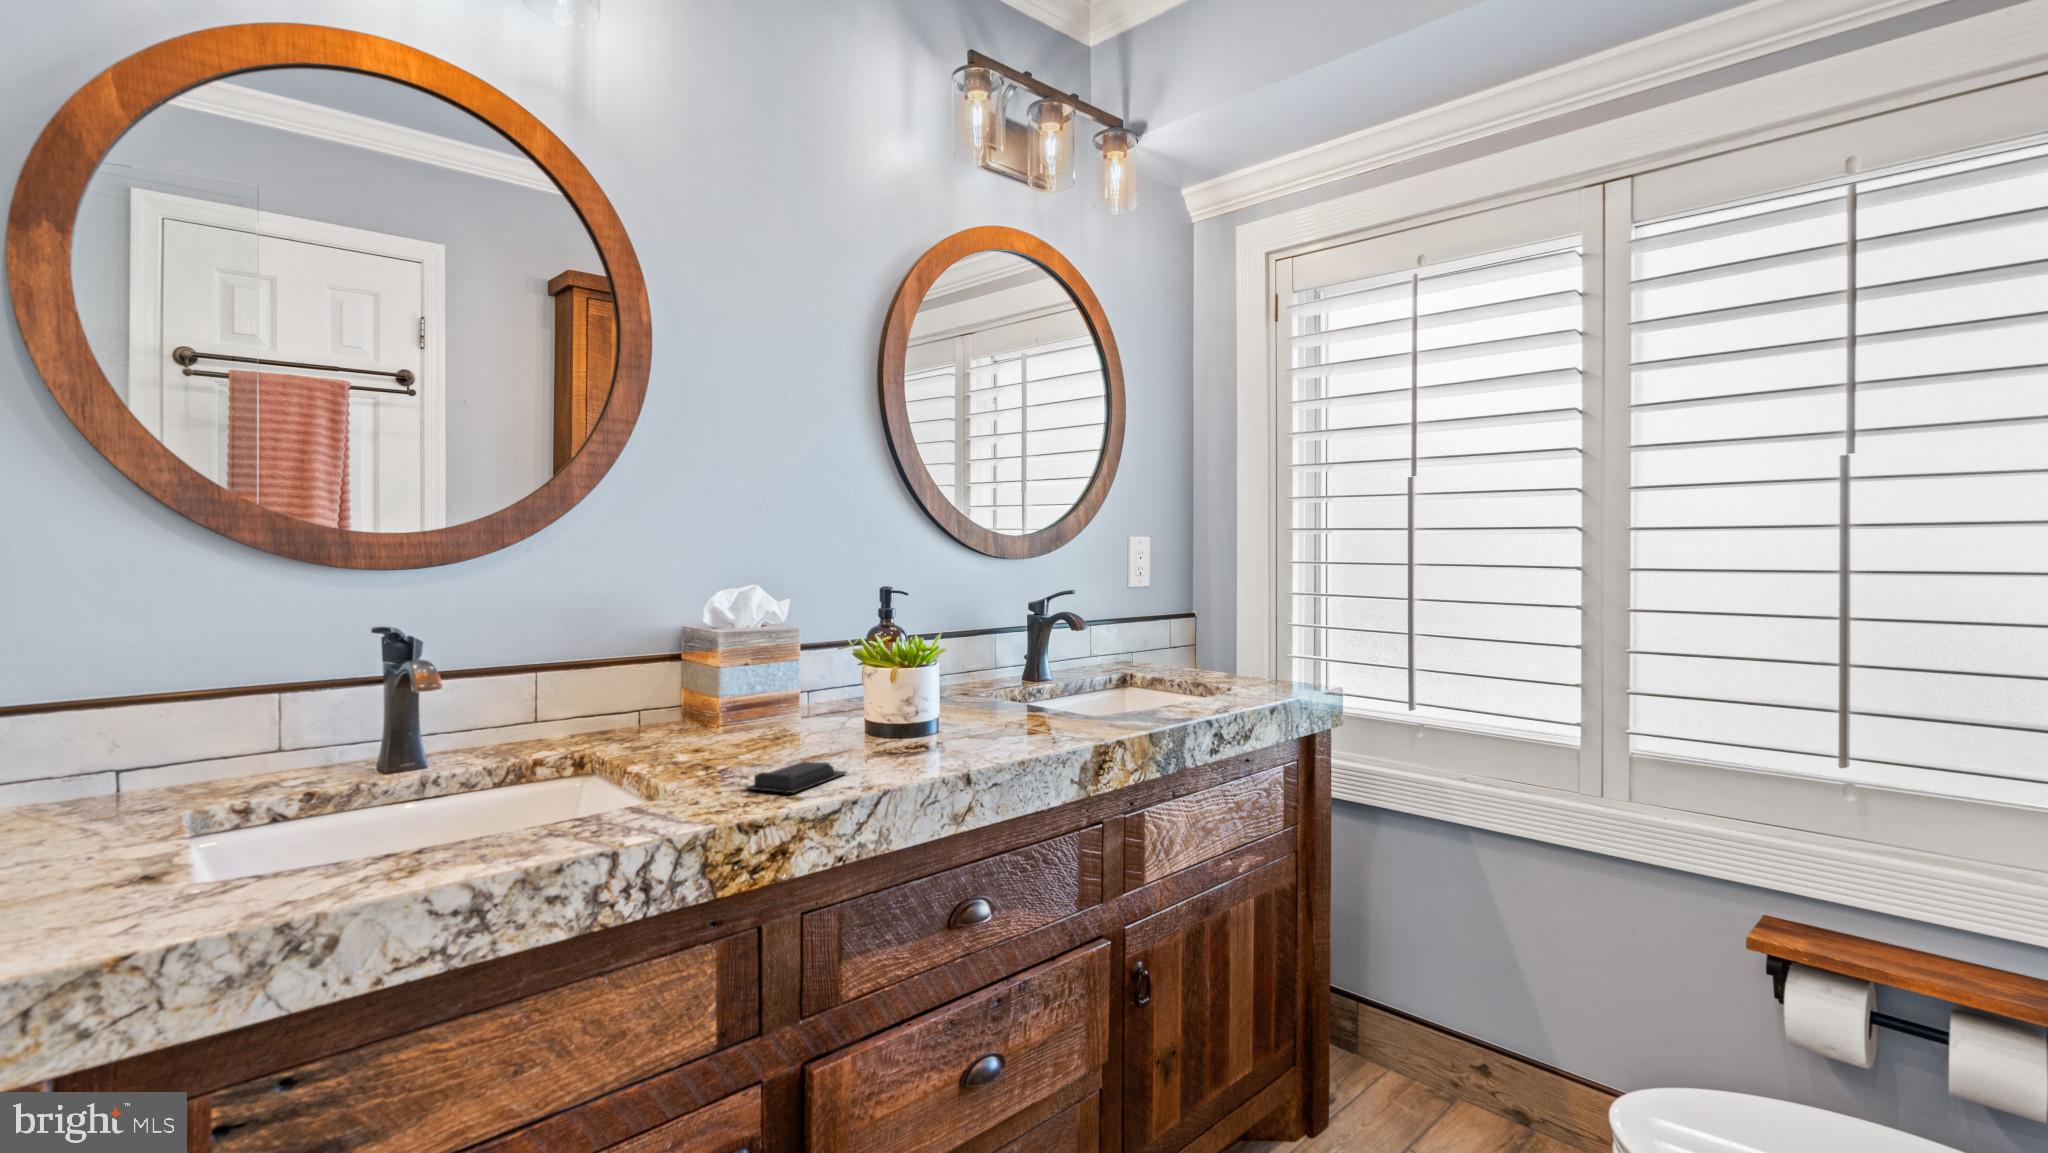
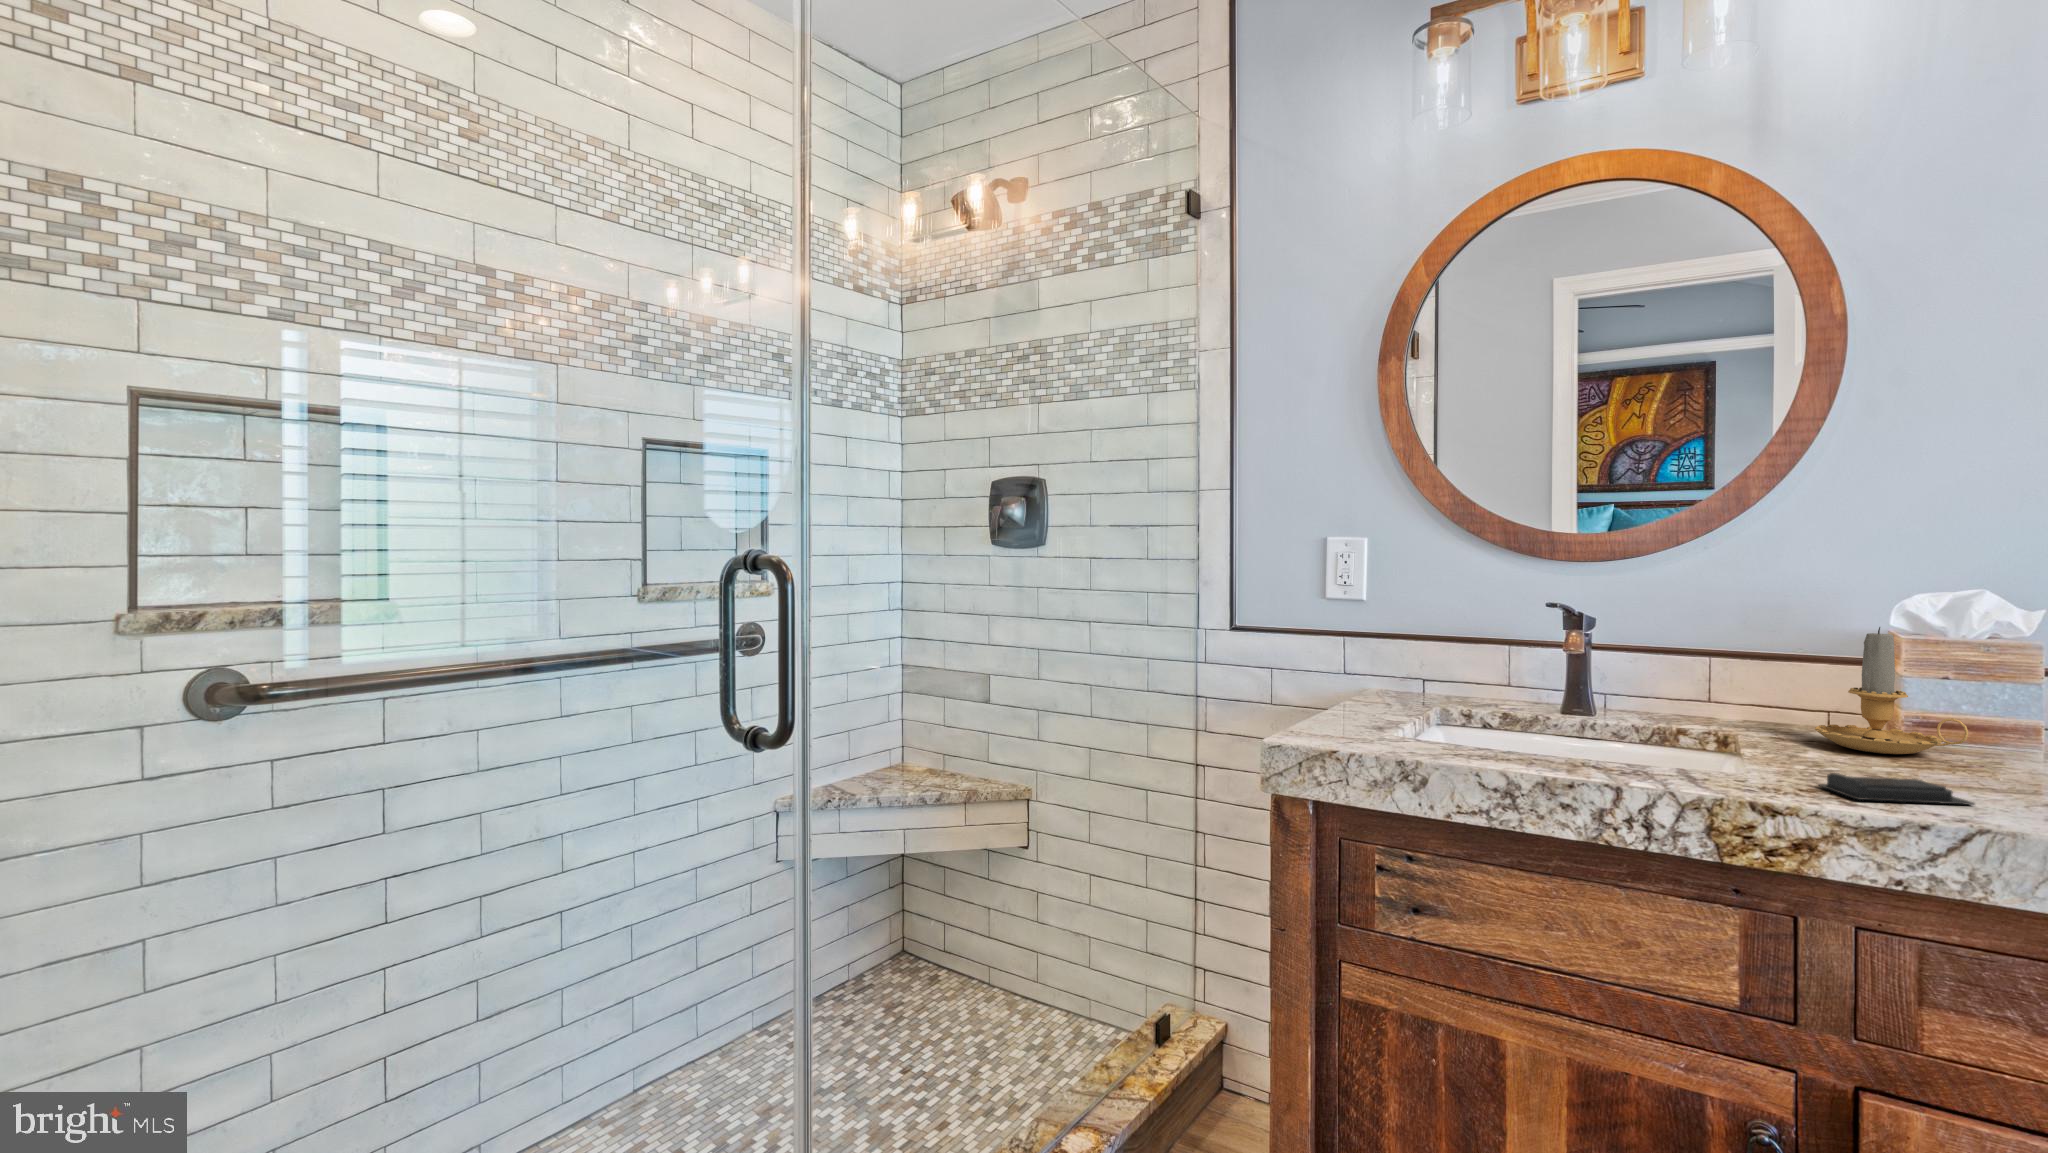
candle: none [662,624,778,745] -> present [1815,627,1968,754]

